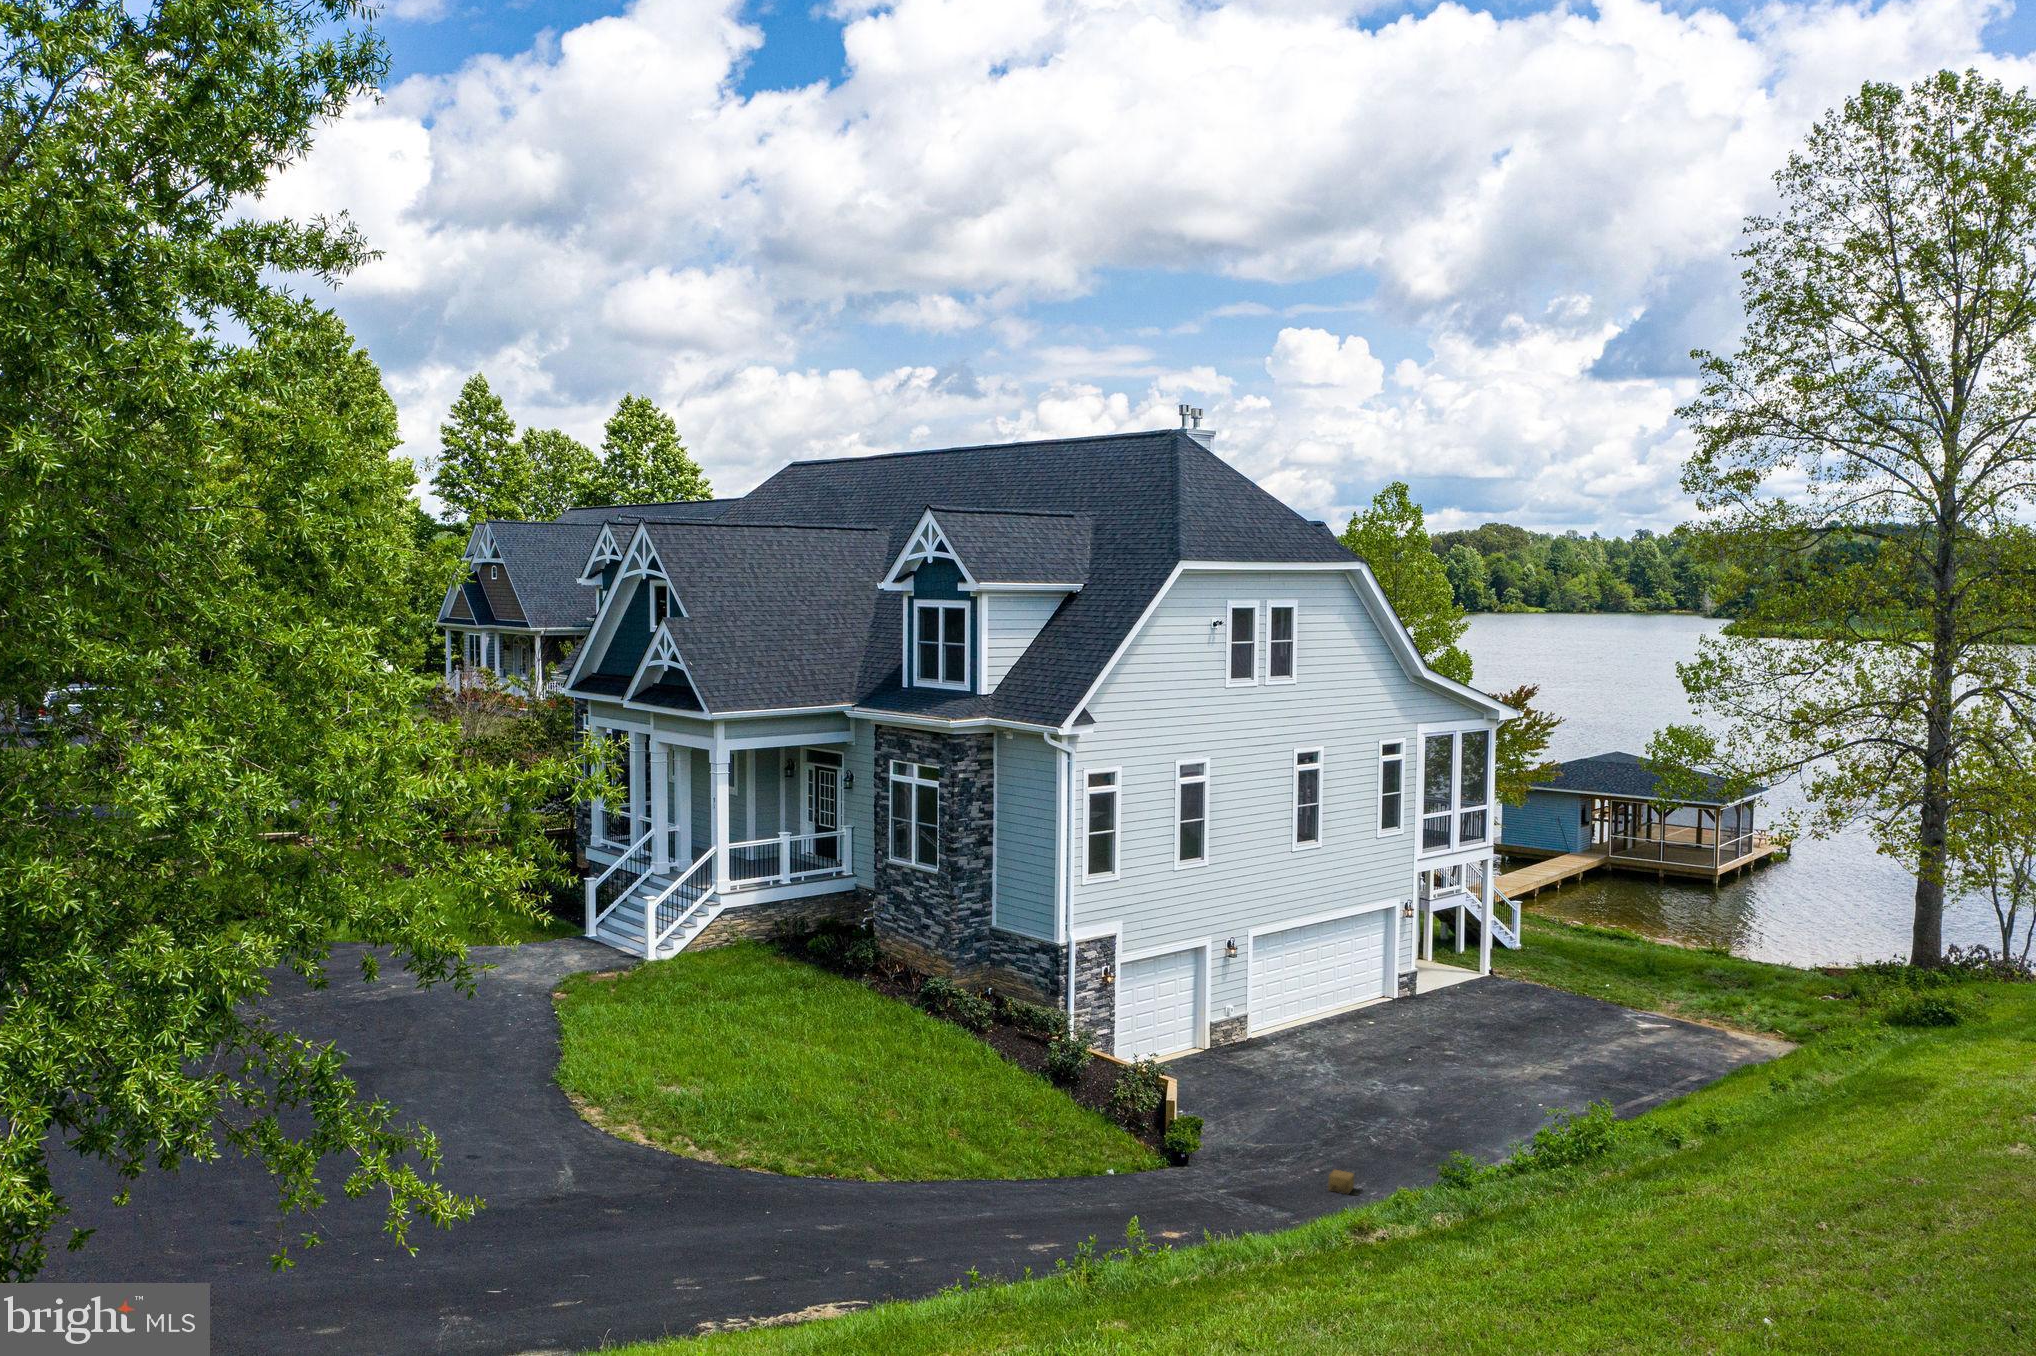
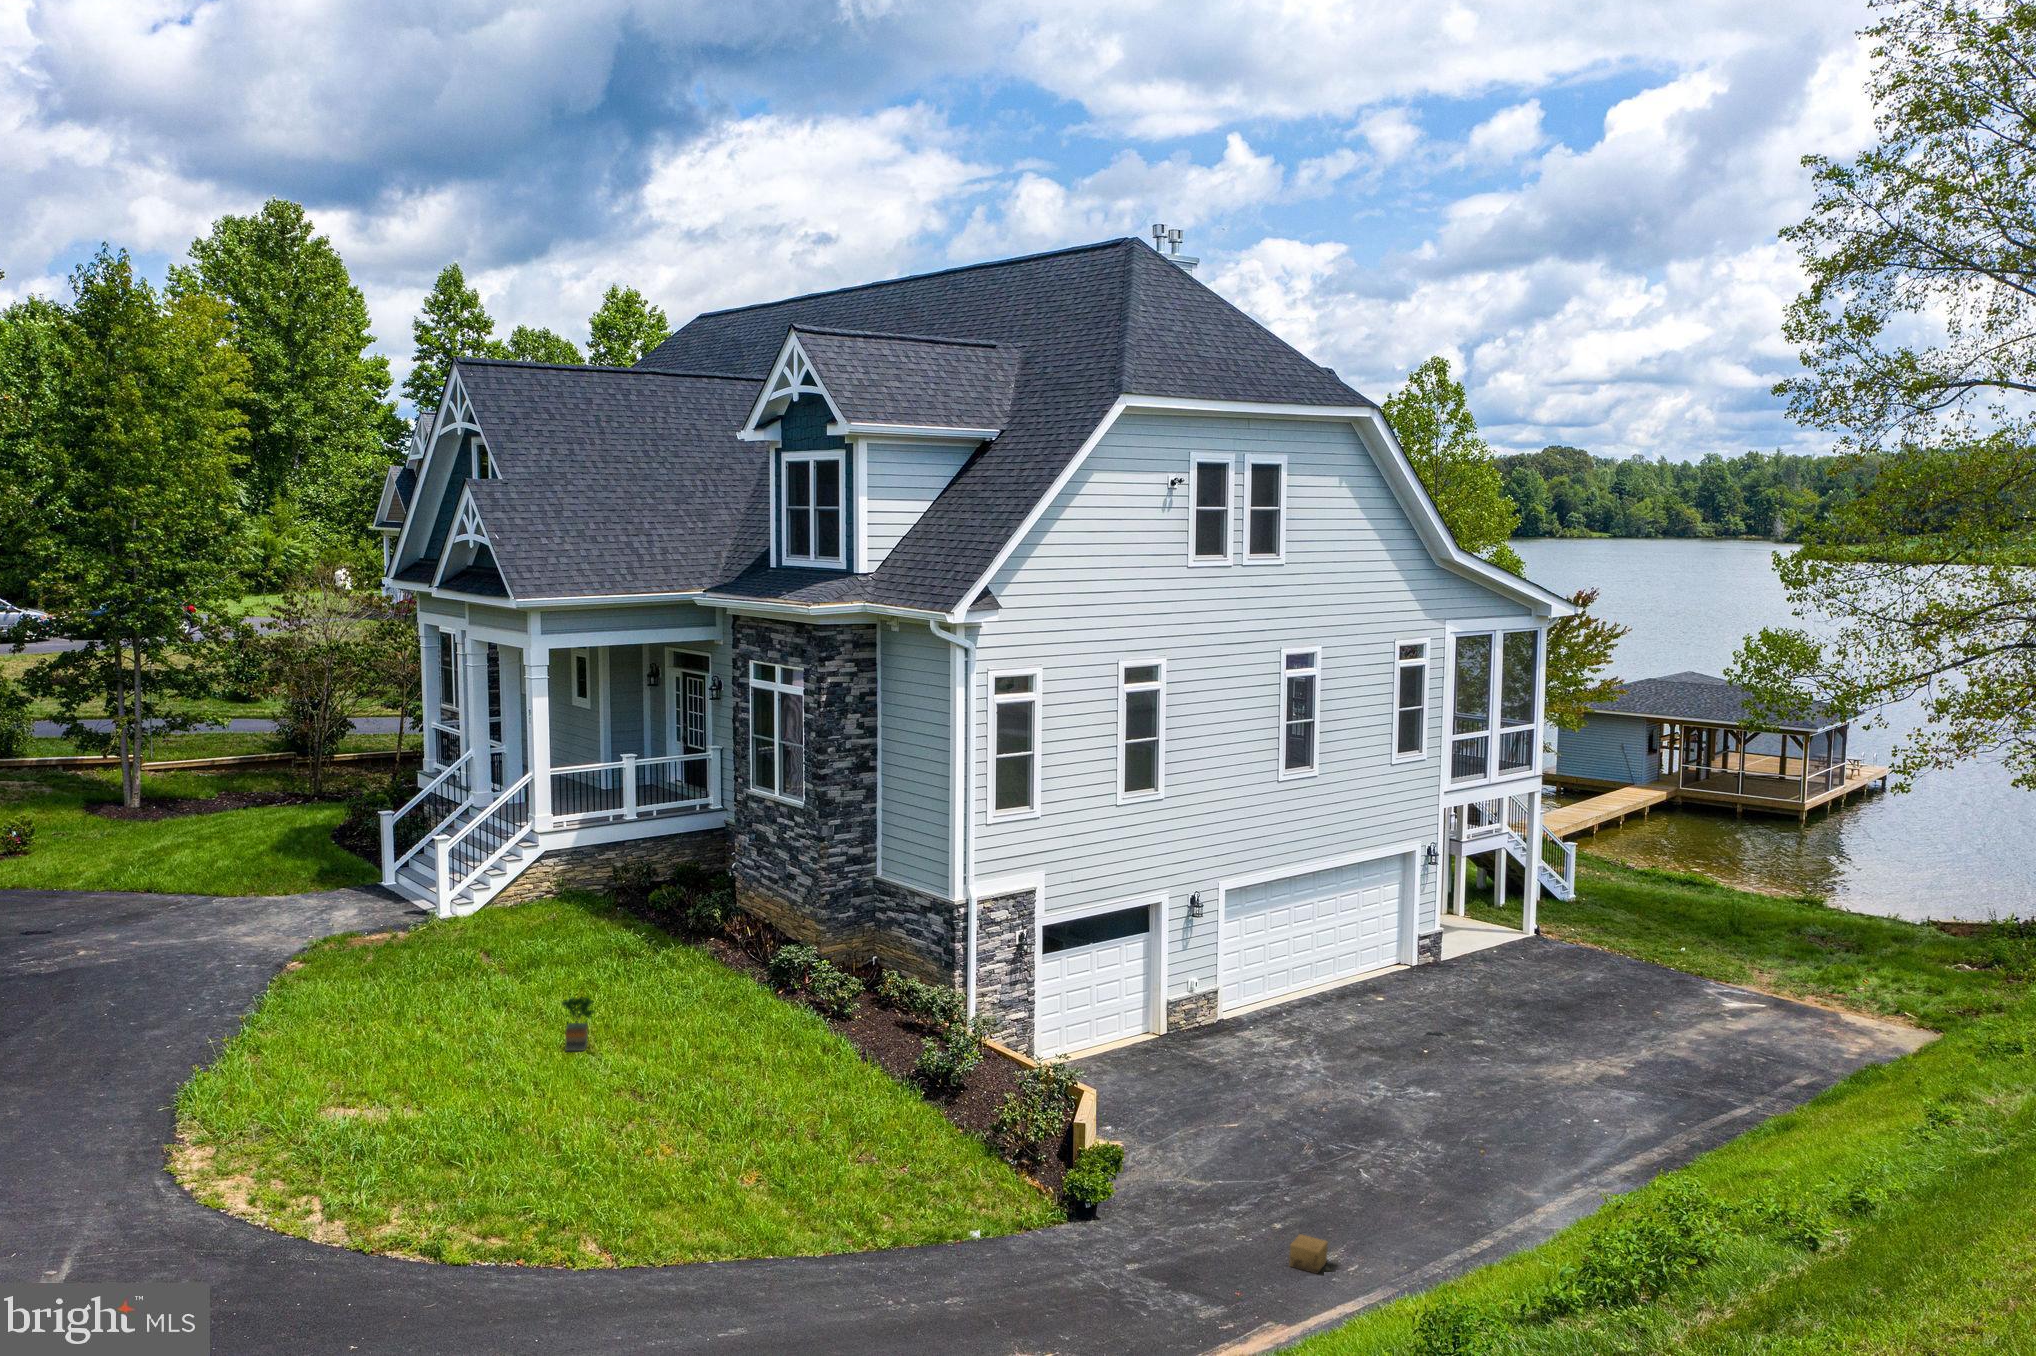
potted tree: none [785,1012,811,1053] -> present [561,997,594,1051]

